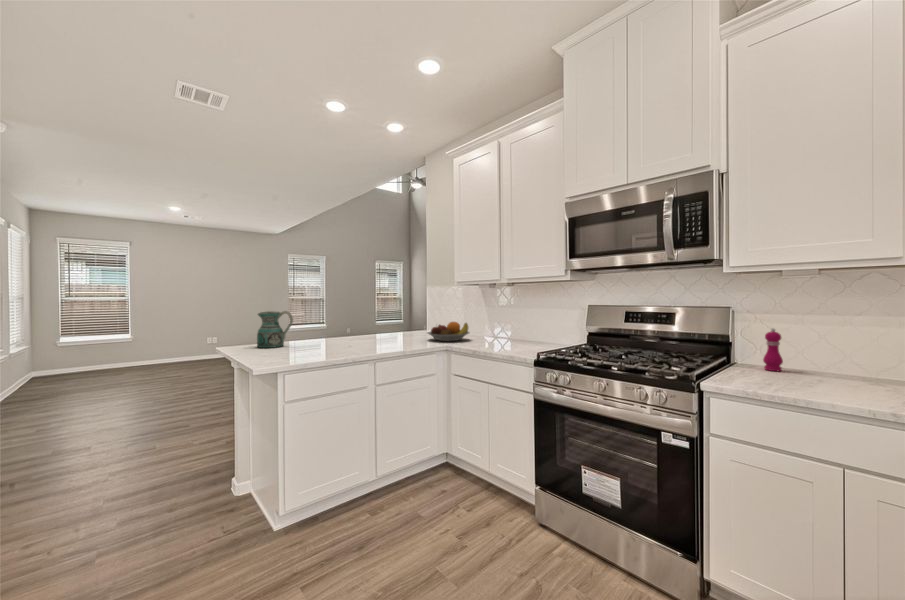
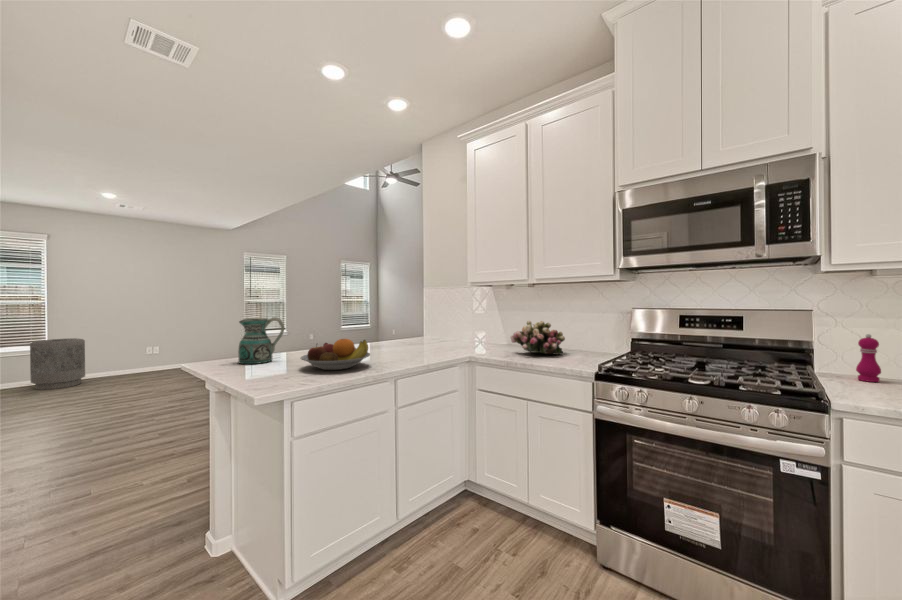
flower arrangement: none [485,315,533,346] -> present [511,320,565,355]
fruit bowl: present [427,322,469,341] -> present [301,339,370,370]
trash can: none [116,329,158,371] -> present [30,338,85,390]

